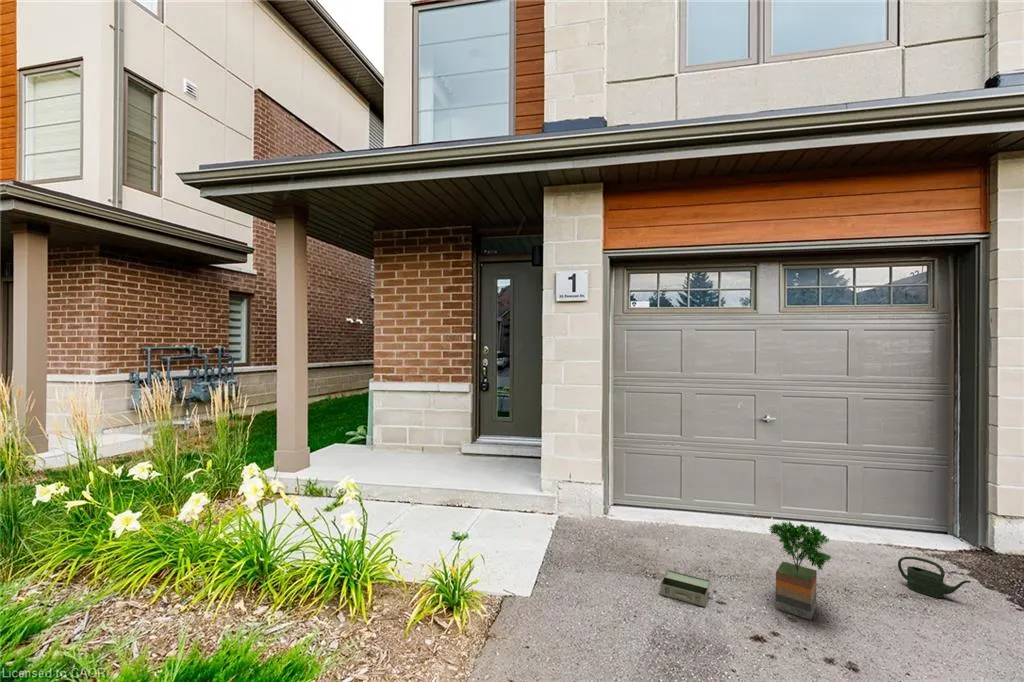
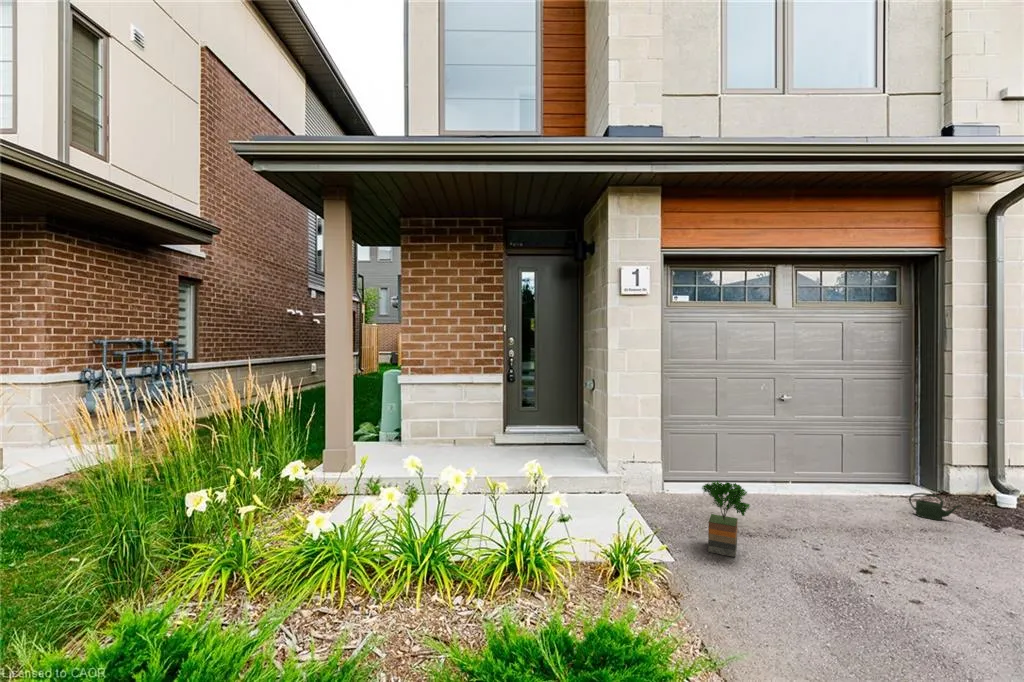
potted tree: present [769,521,831,620] -> present [702,481,750,557]
toolbox: present [660,570,710,607] -> none [762,518,804,541]

